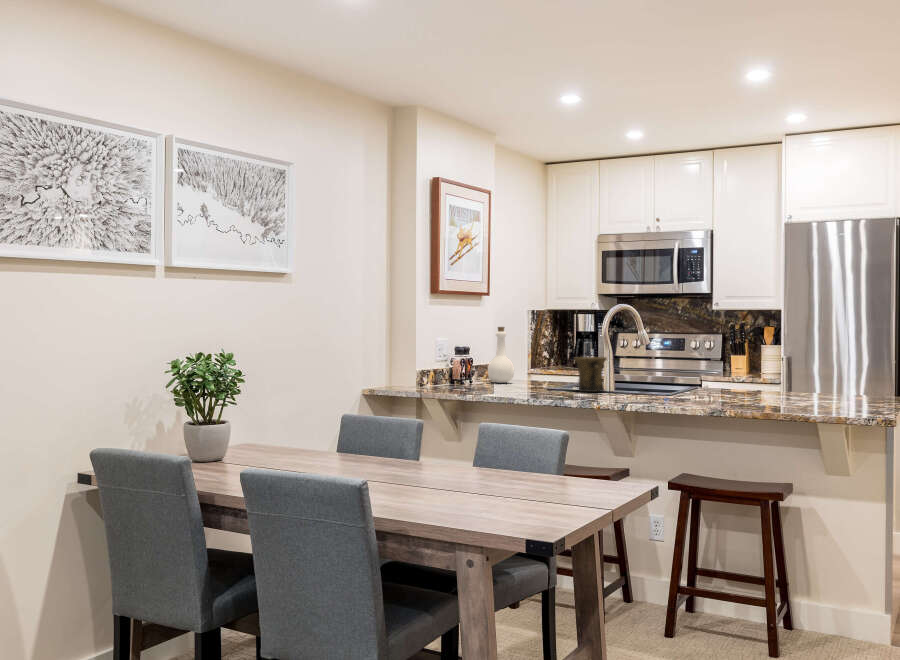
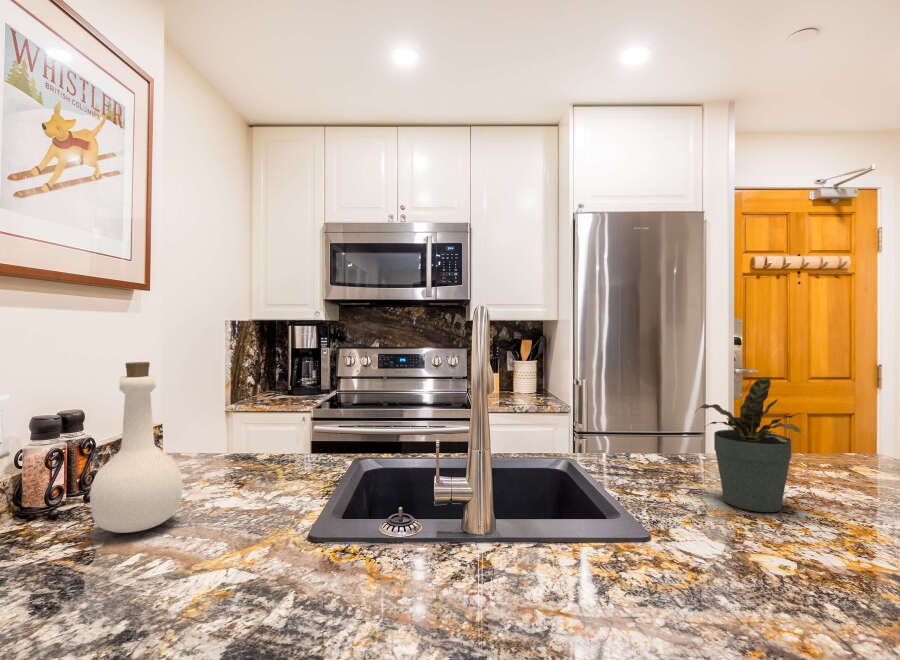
potted plant: none [712,337,753,394] -> present [695,377,803,512]
mug: present [574,357,606,392] -> none [405,459,521,610]

